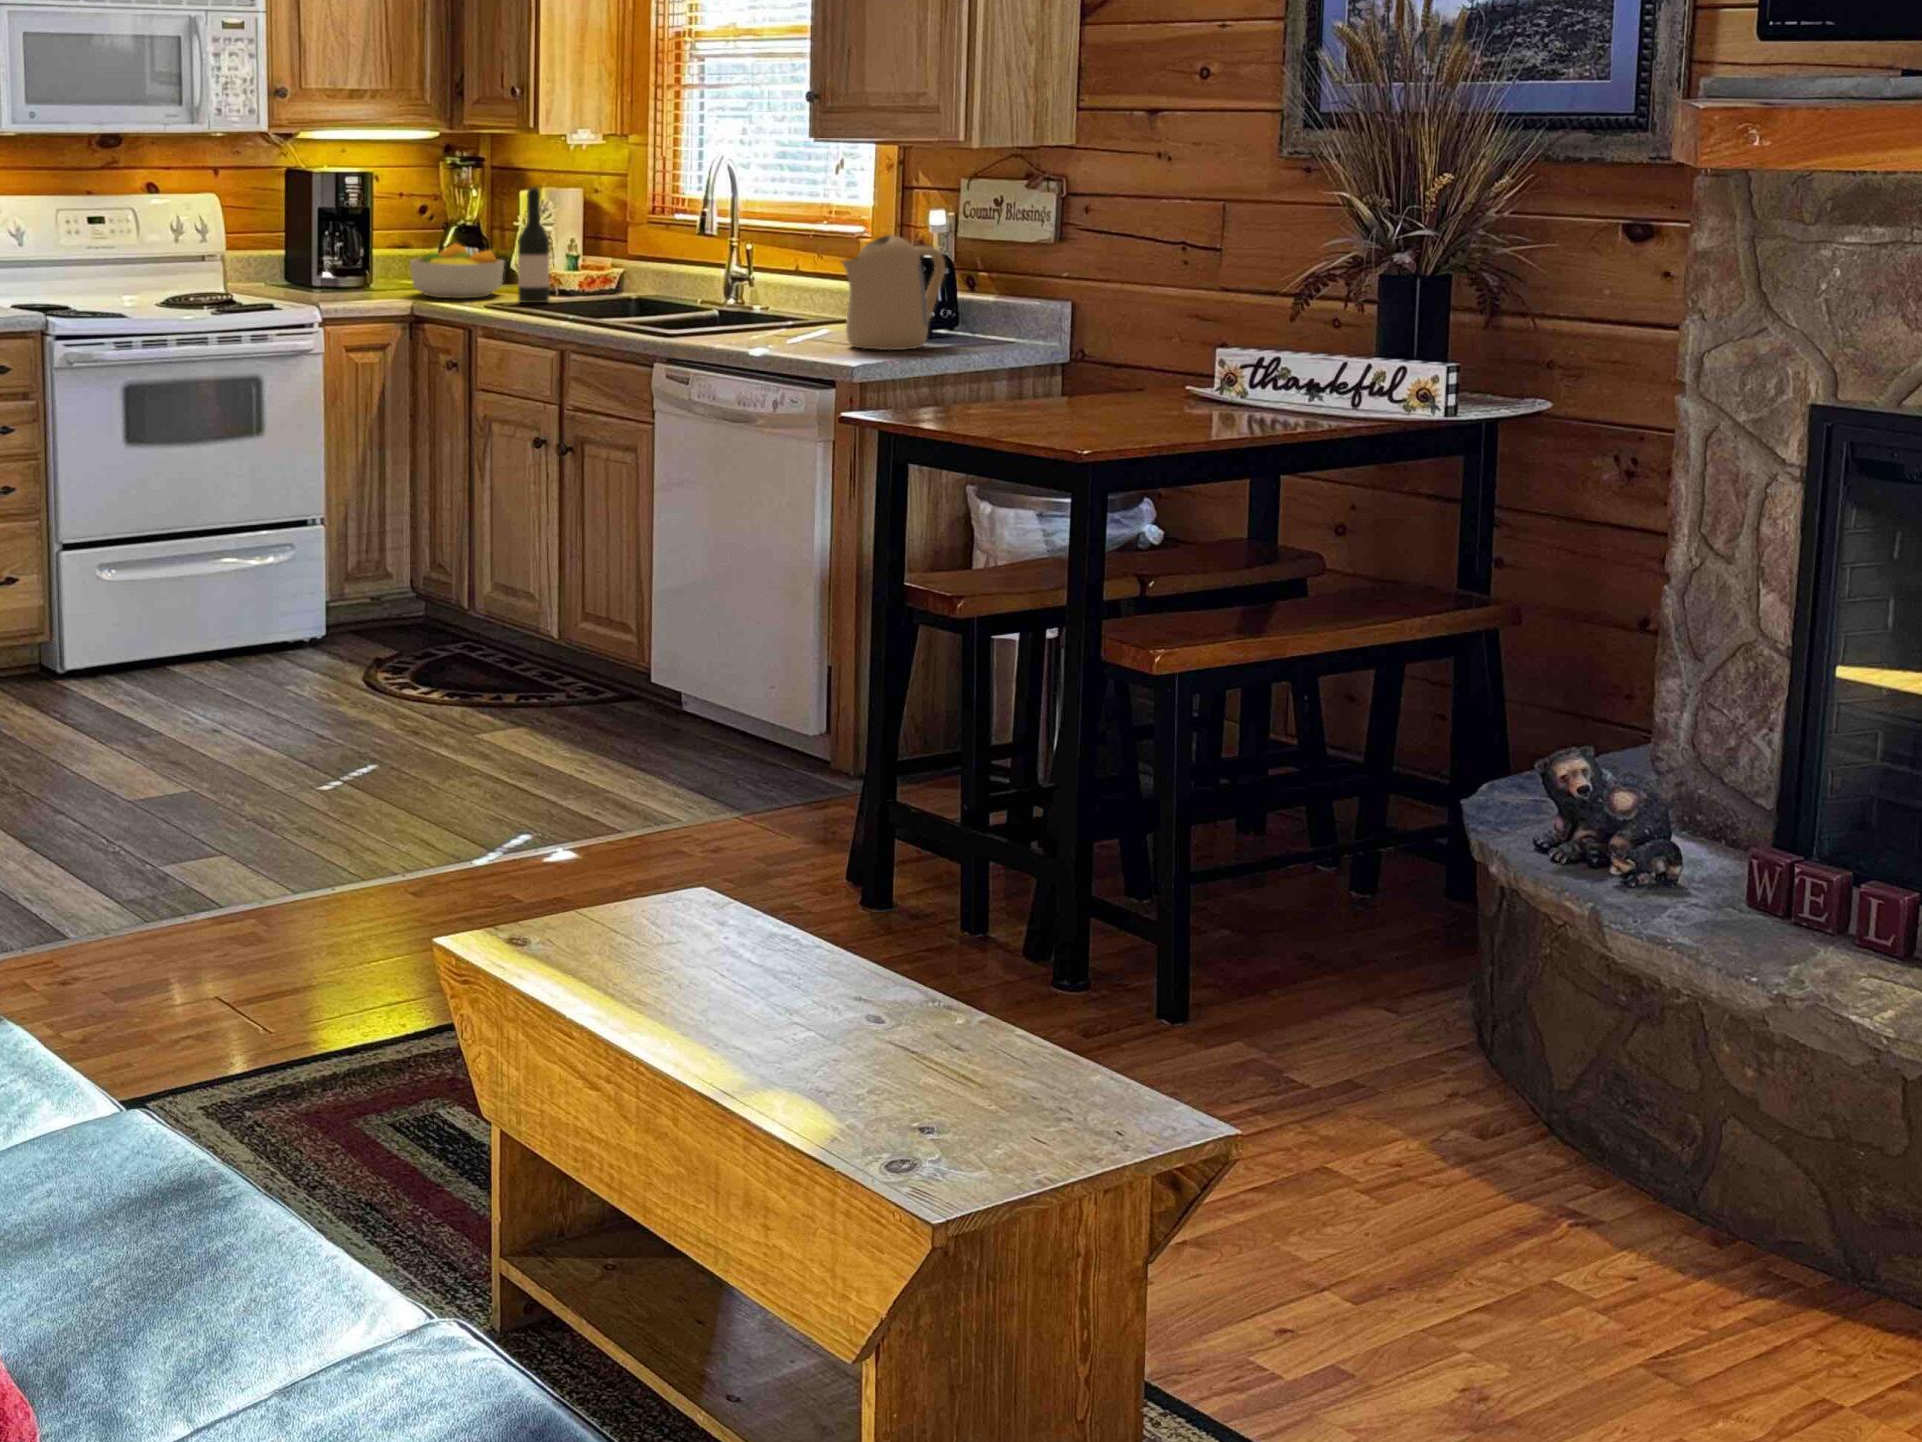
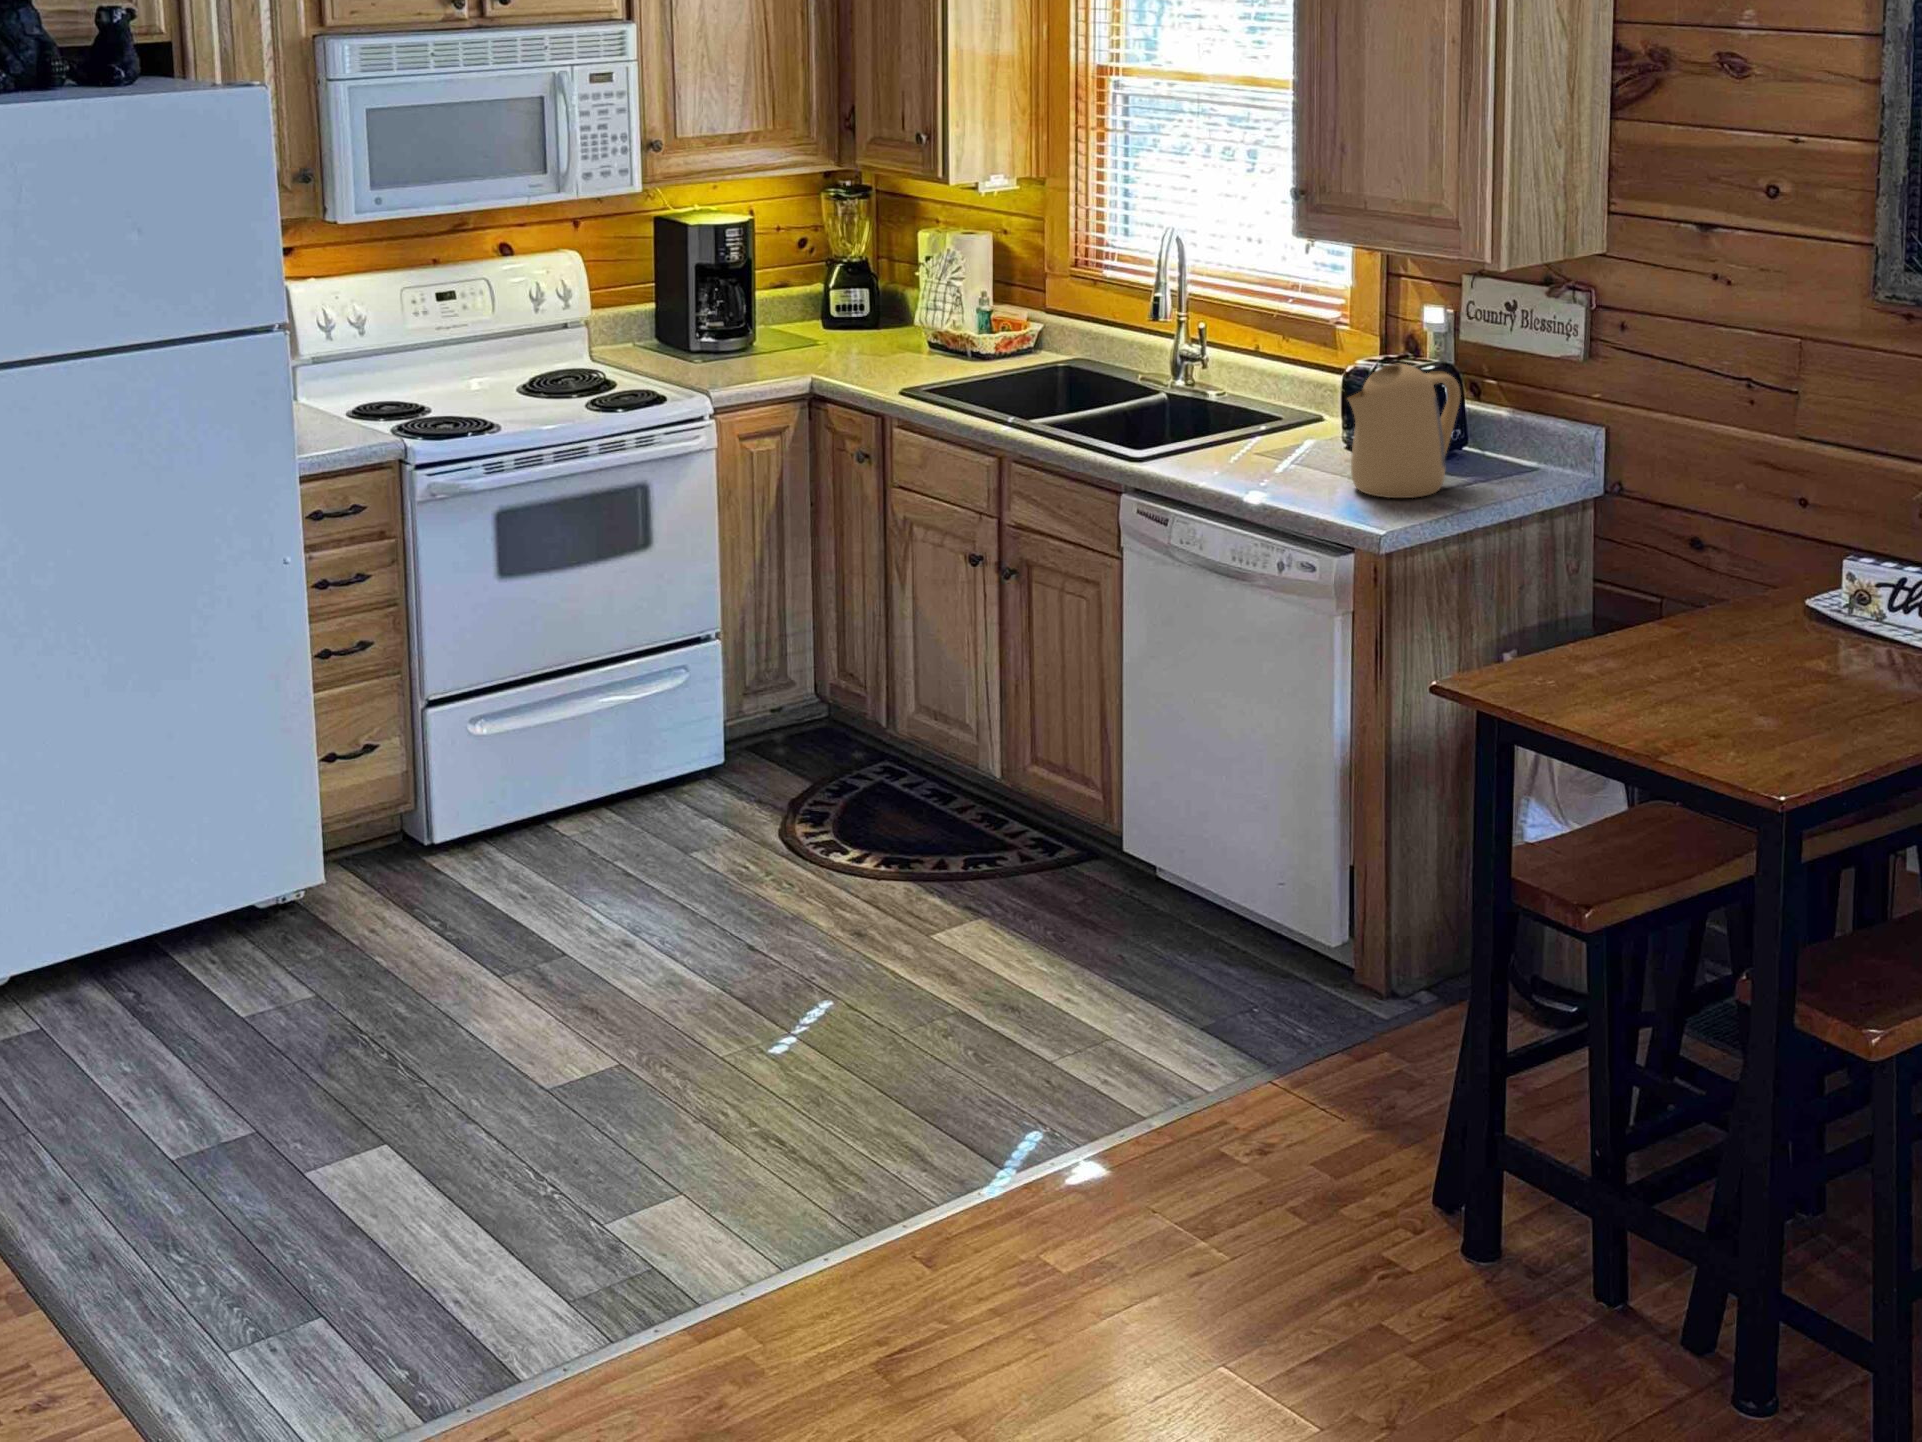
wine bottle: present [518,187,549,303] -> none [933,254,969,385]
fruit bowl: present [410,243,504,299] -> none [806,303,911,375]

